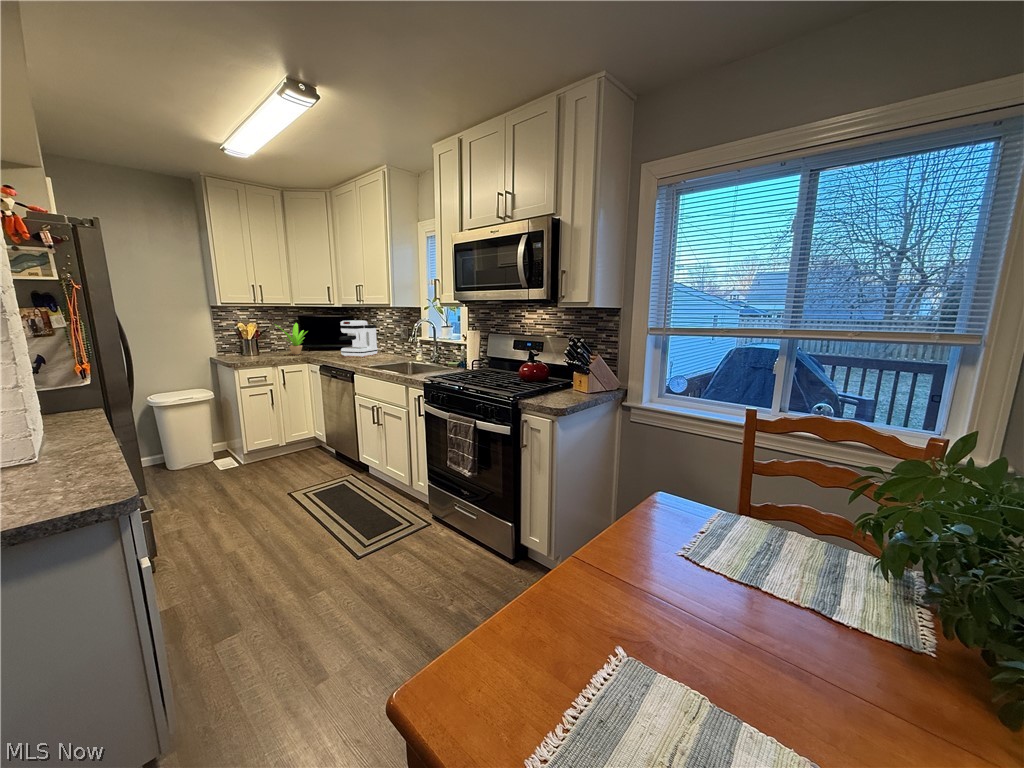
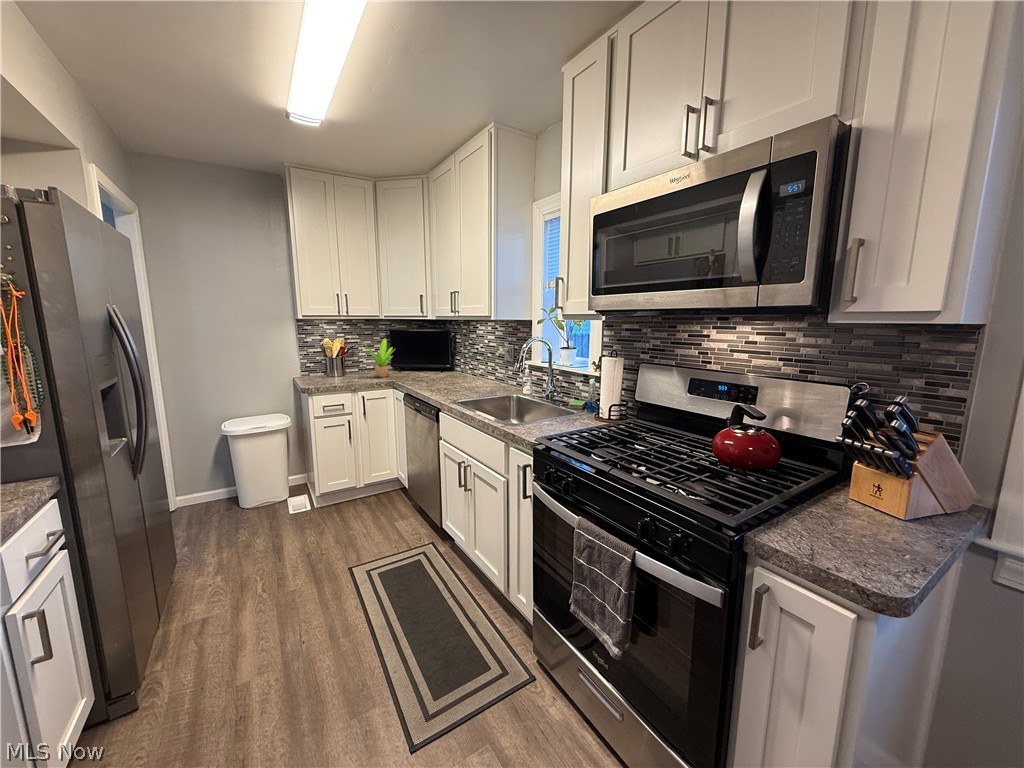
coffee maker: present [339,320,377,357] -> none [428,337,475,384]

